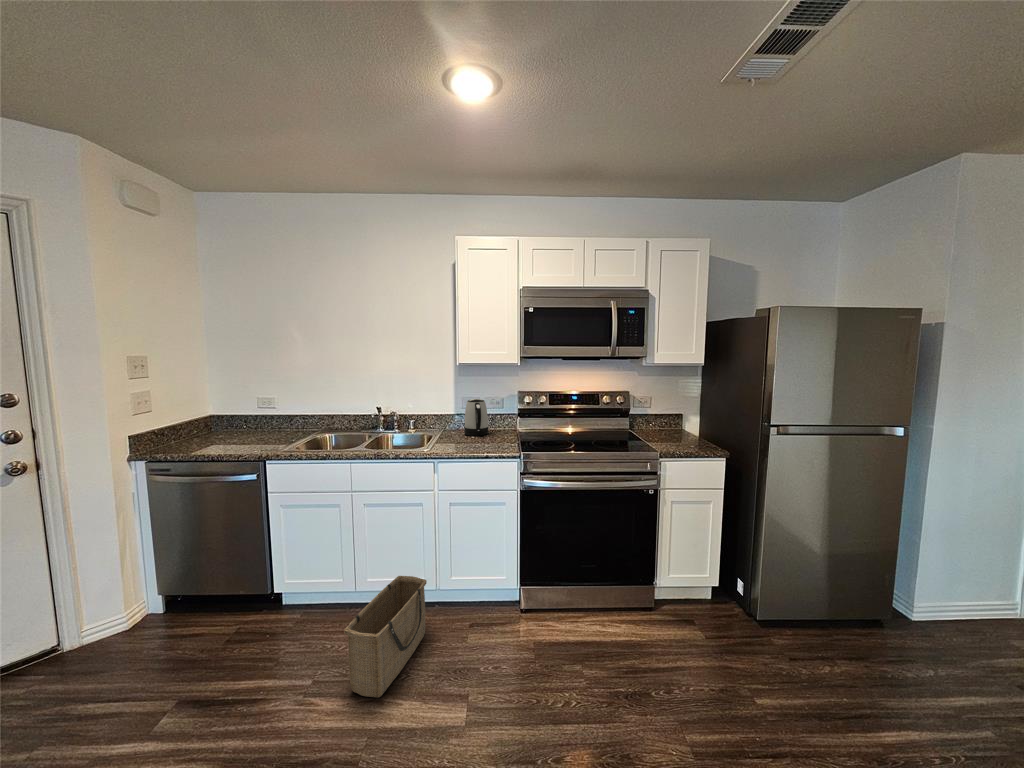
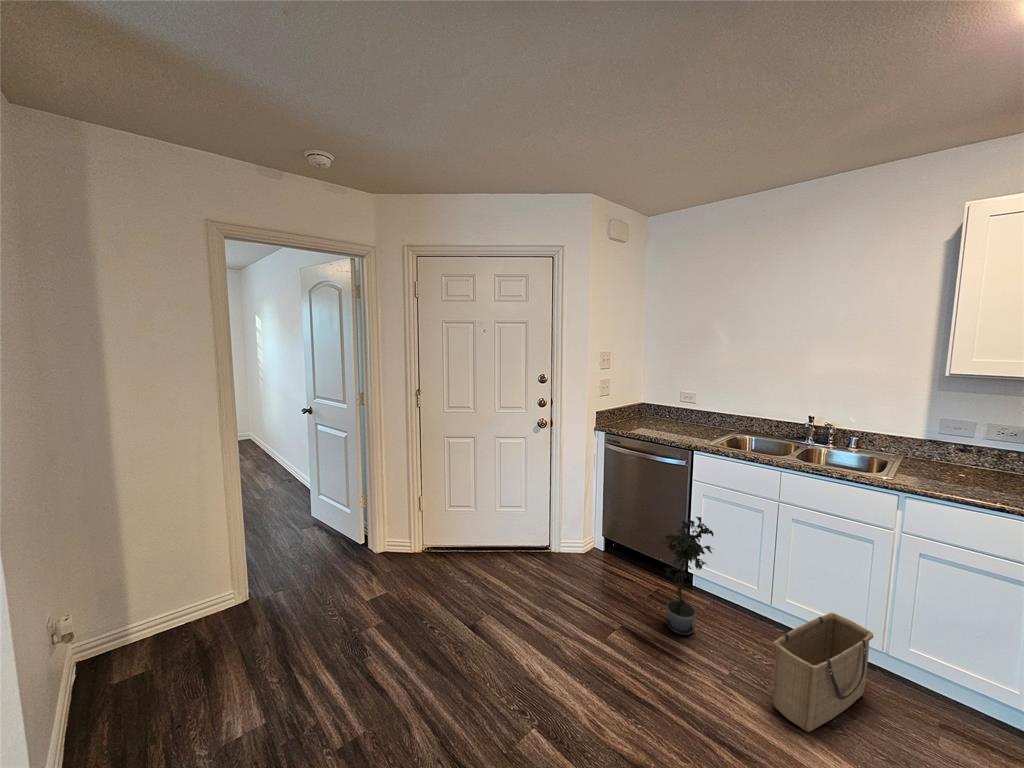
kettle: present [464,399,488,436] -> none [945,425,994,477]
potted plant: none [220,530,288,670] -> present [661,517,714,635]

